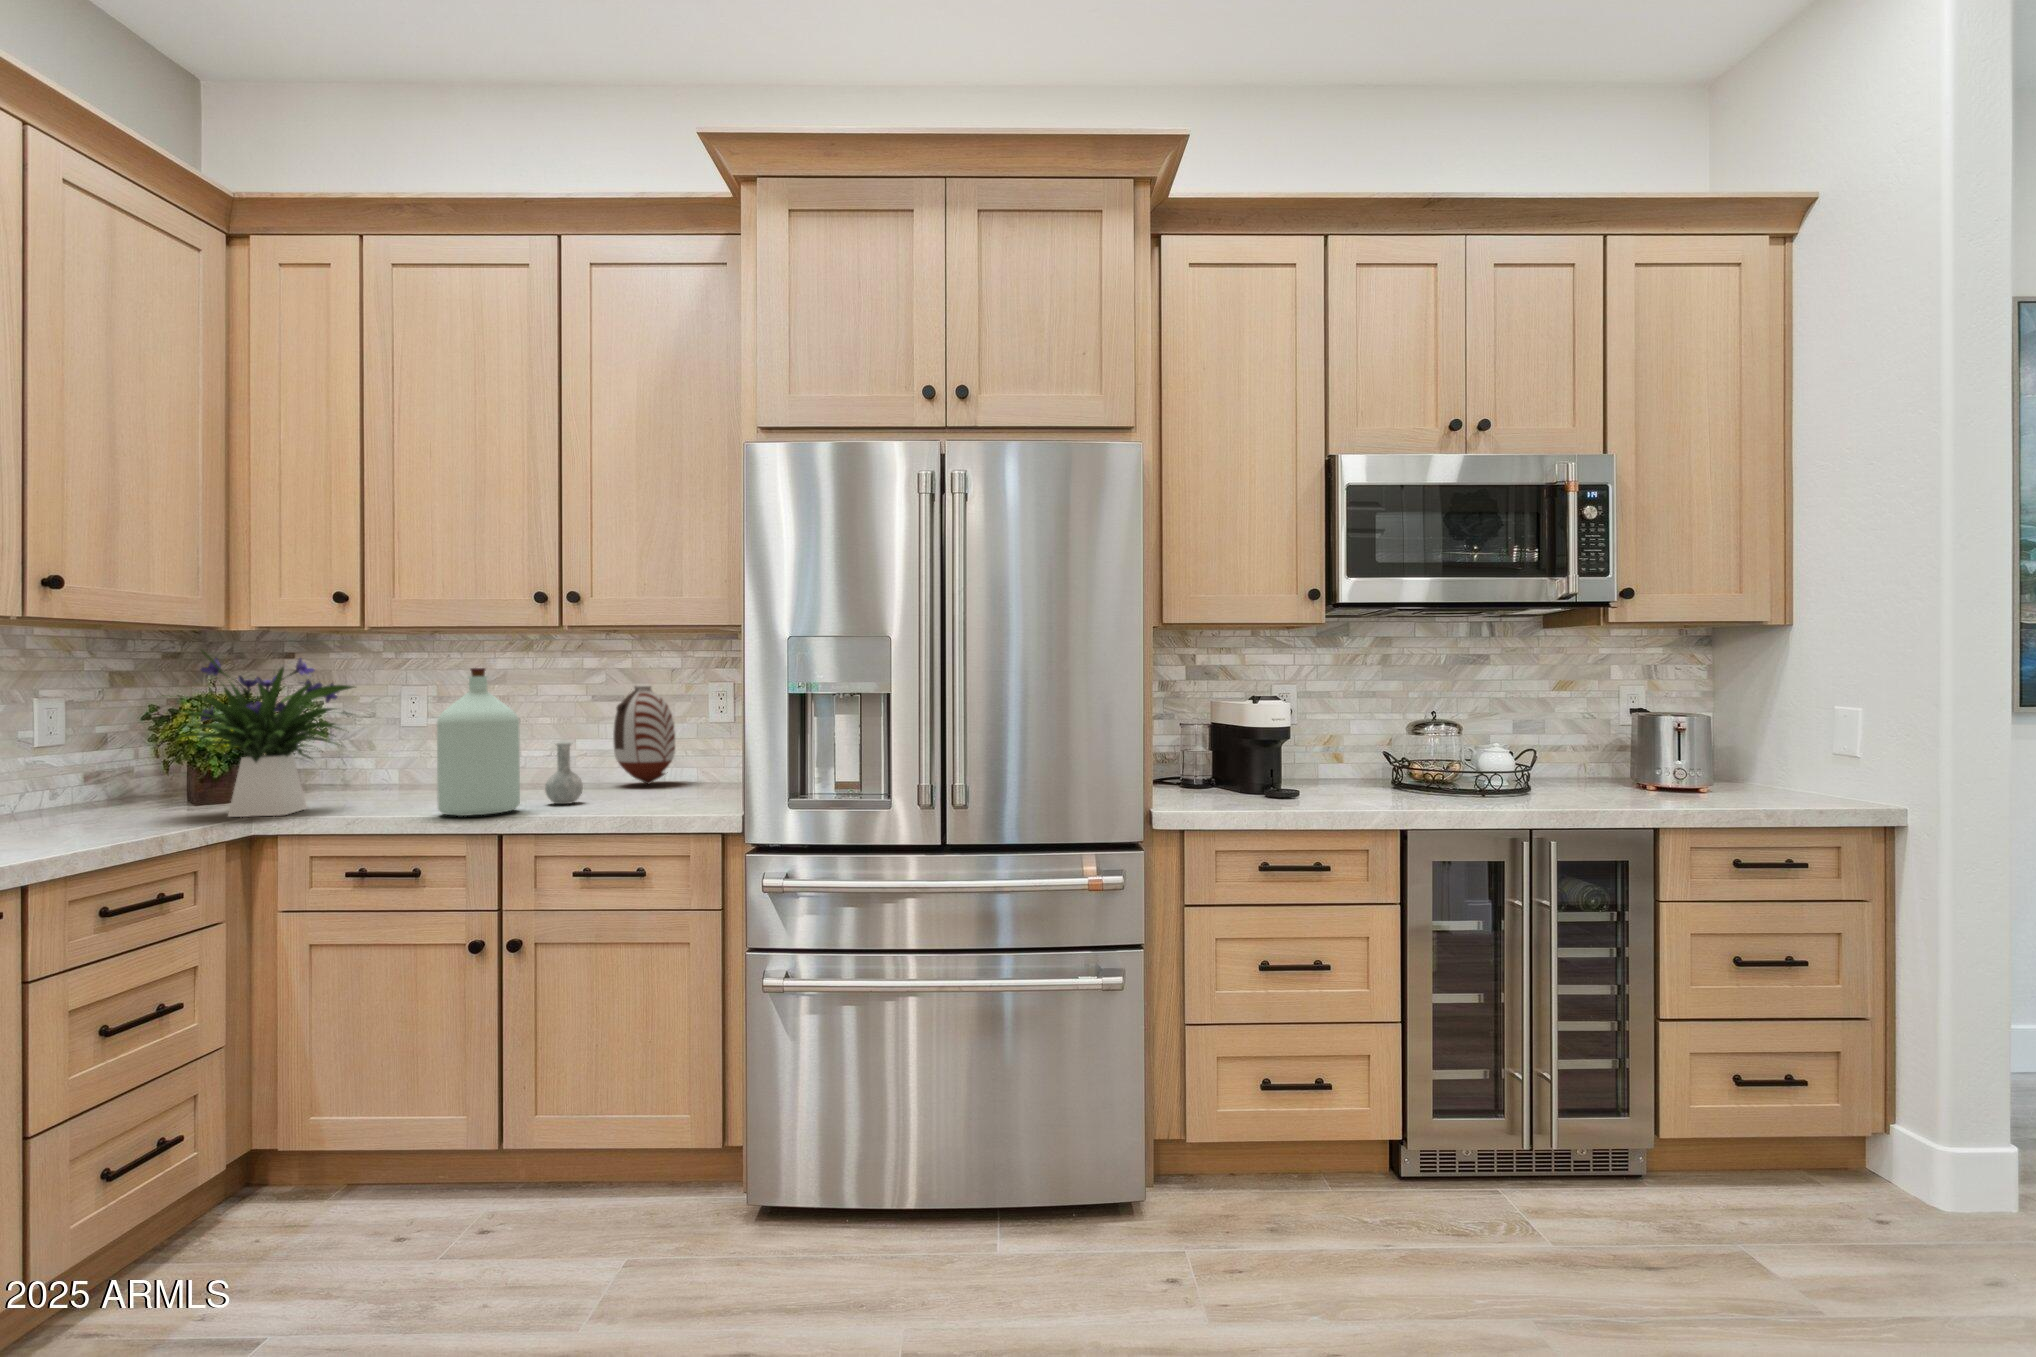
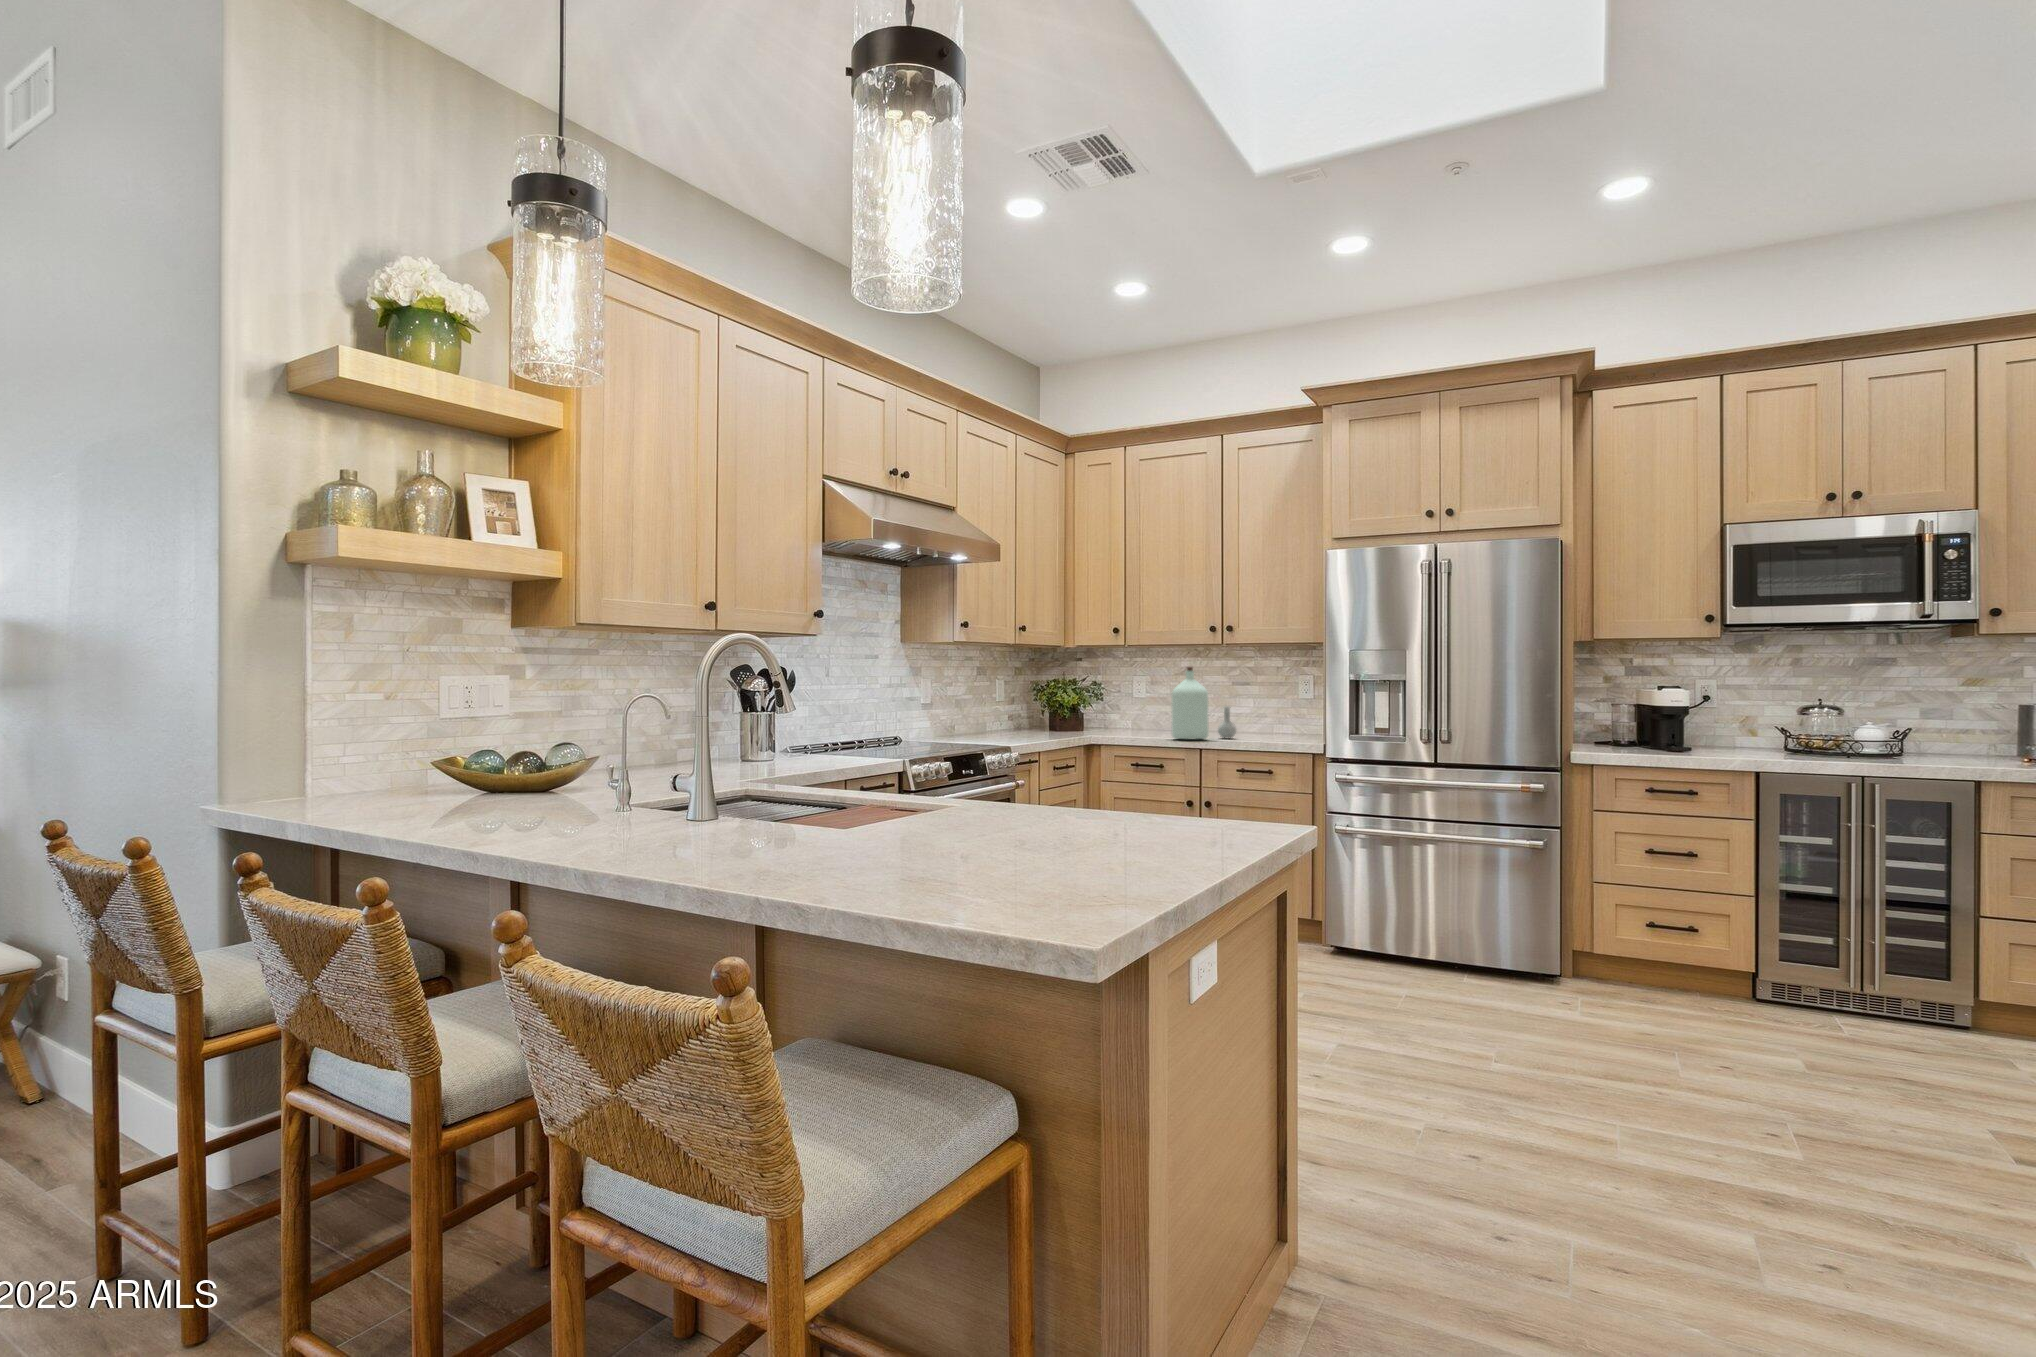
flower arrangement: present [181,650,354,817] -> none [1058,658,1131,737]
vase: present [613,686,675,784] -> none [1246,677,1284,734]

